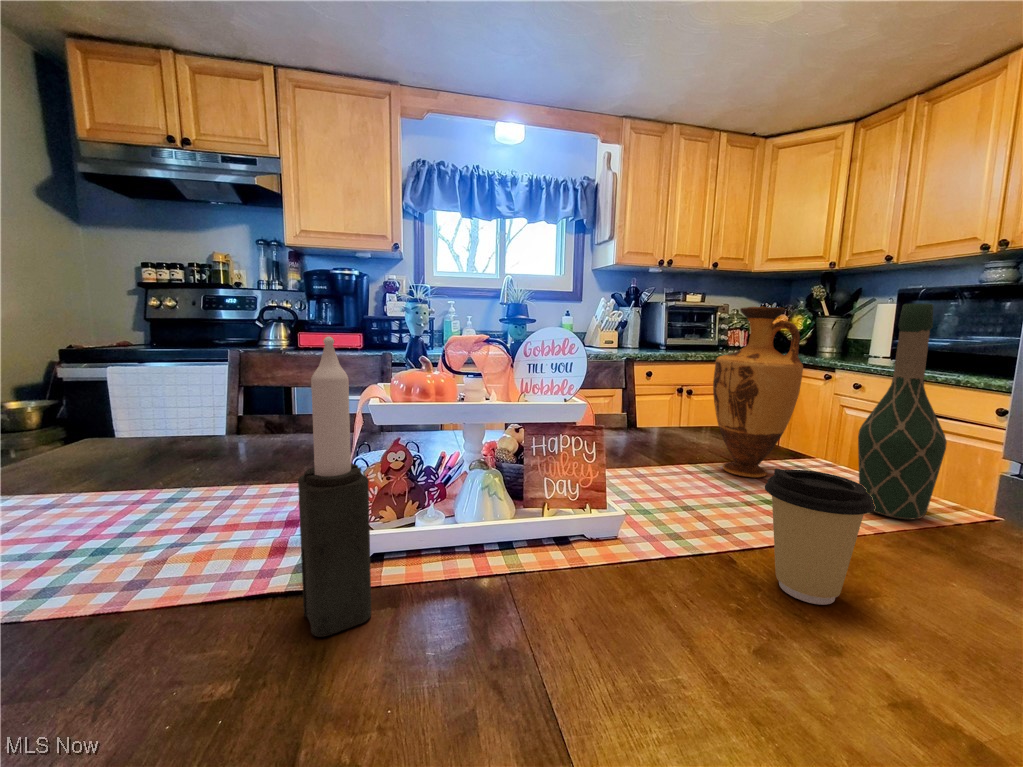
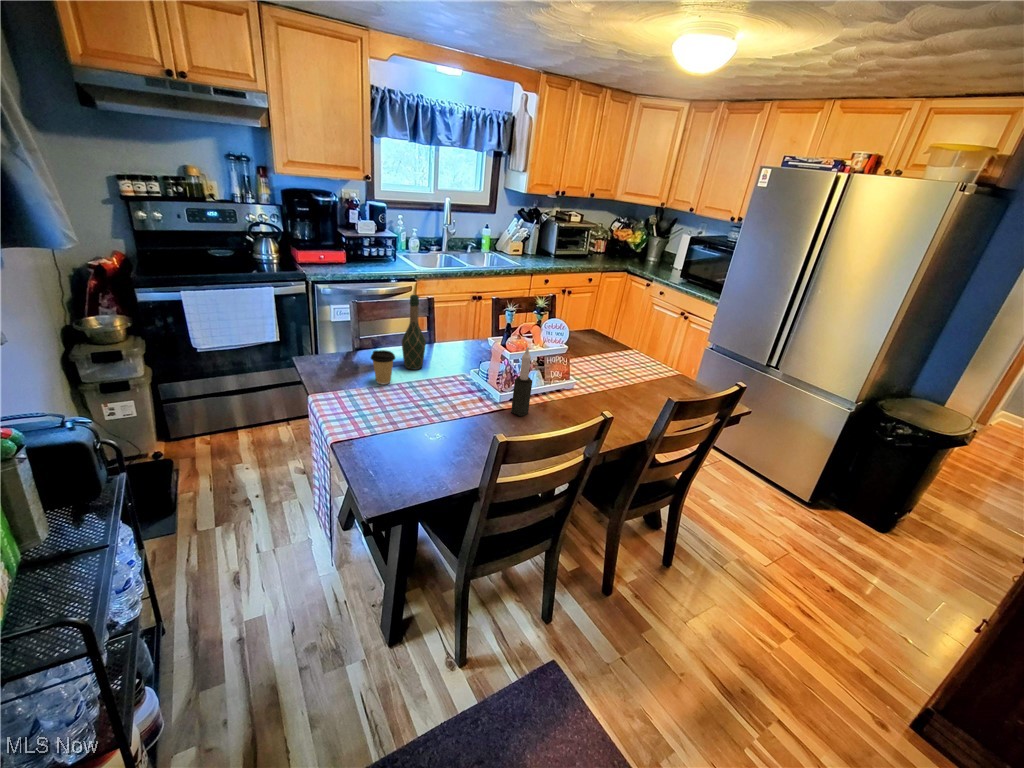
wine bottle: present [858,303,947,520] -> present [402,295,426,370]
vase: present [713,307,803,477] -> none [600,297,632,363]
coffee cup: present [765,469,875,605] -> present [371,350,395,385]

